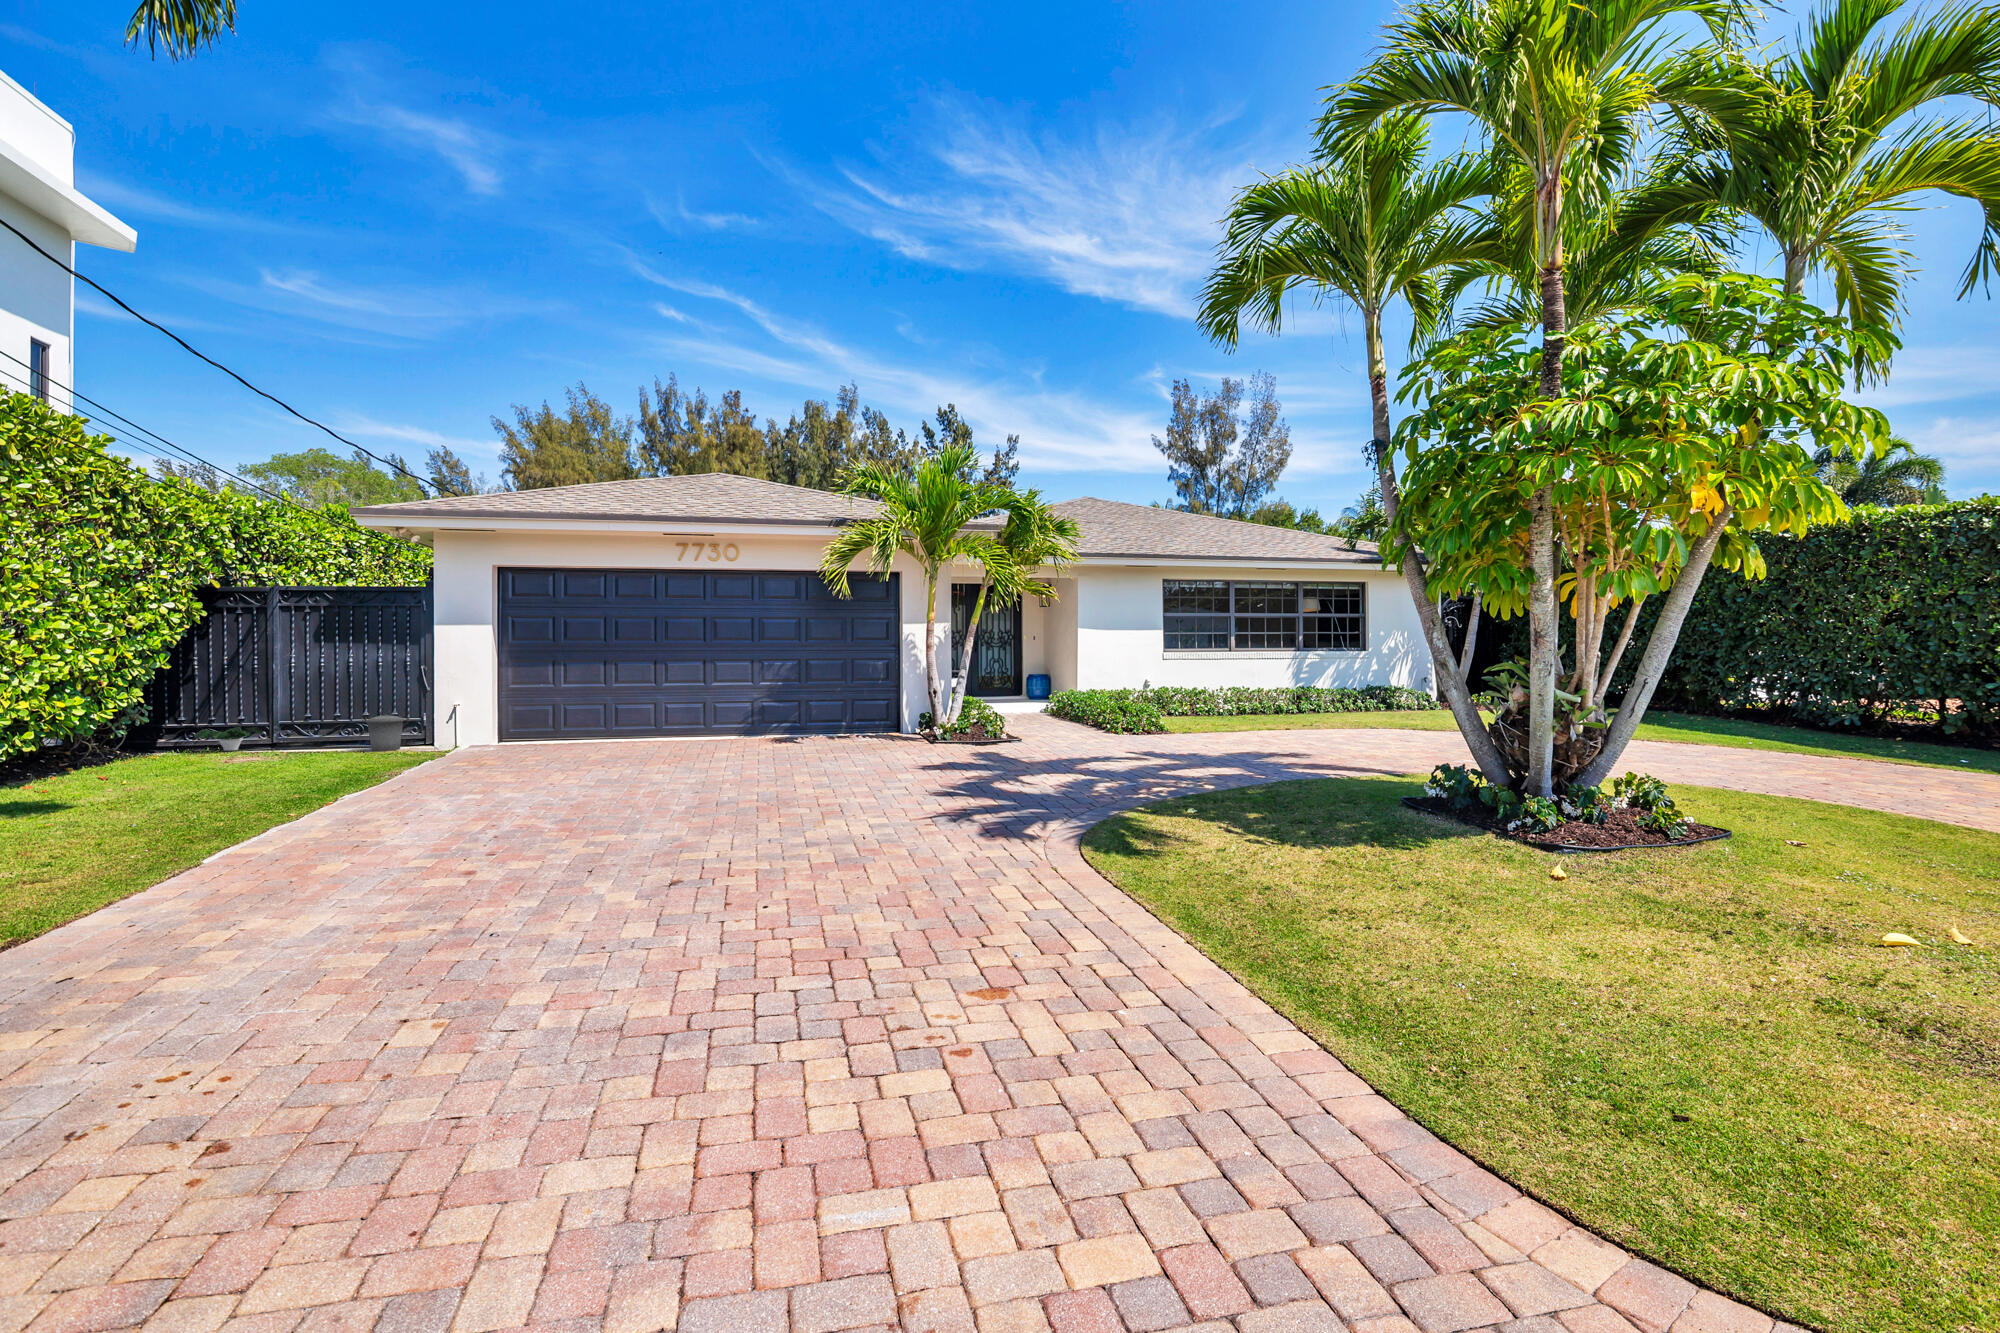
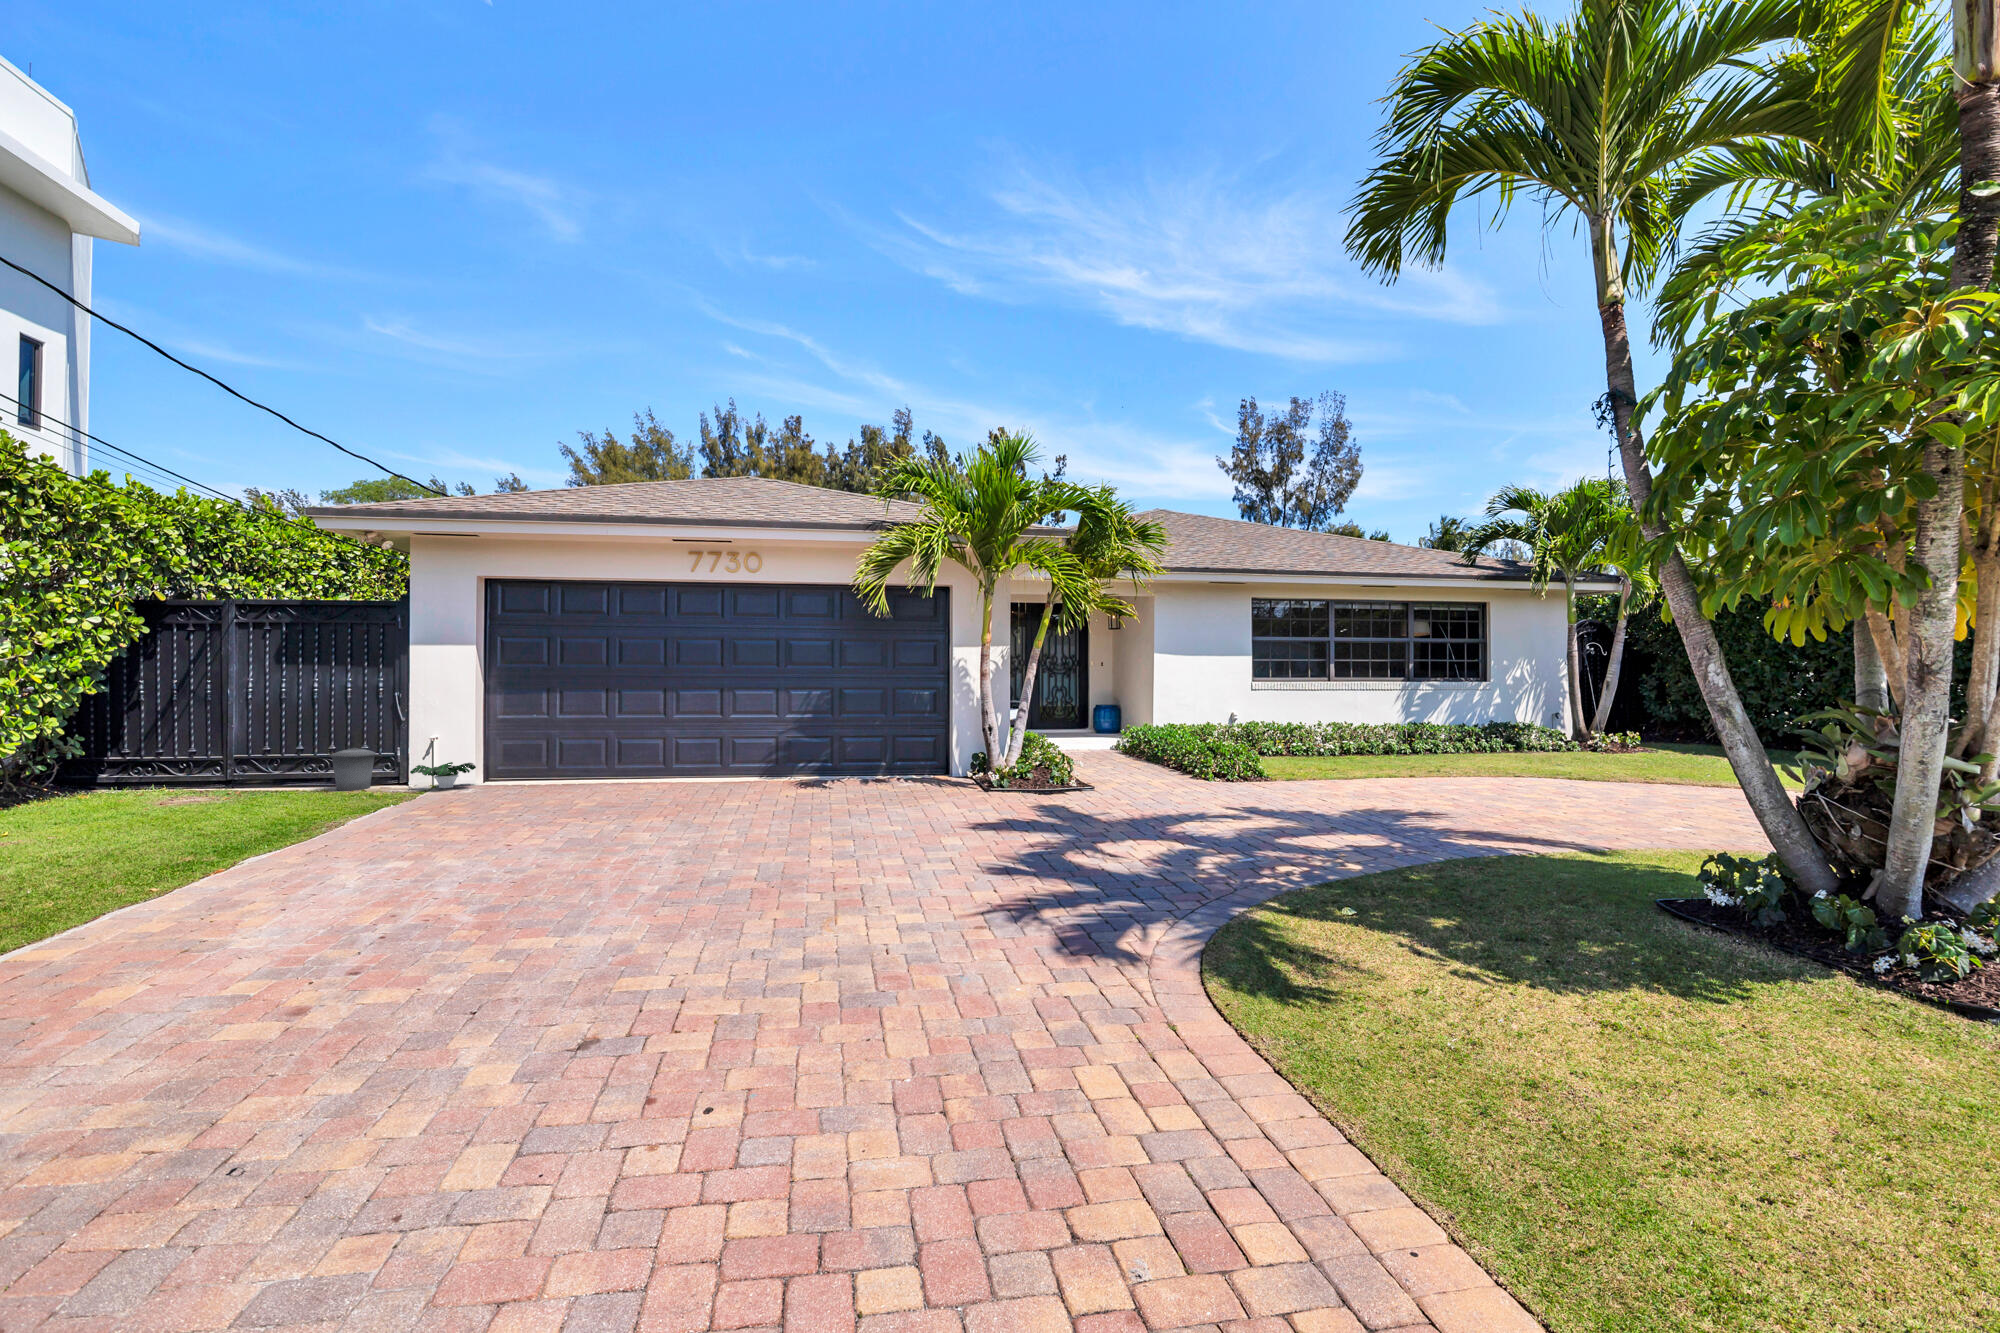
potted plant: present [194,727,263,751] -> present [410,762,476,788]

